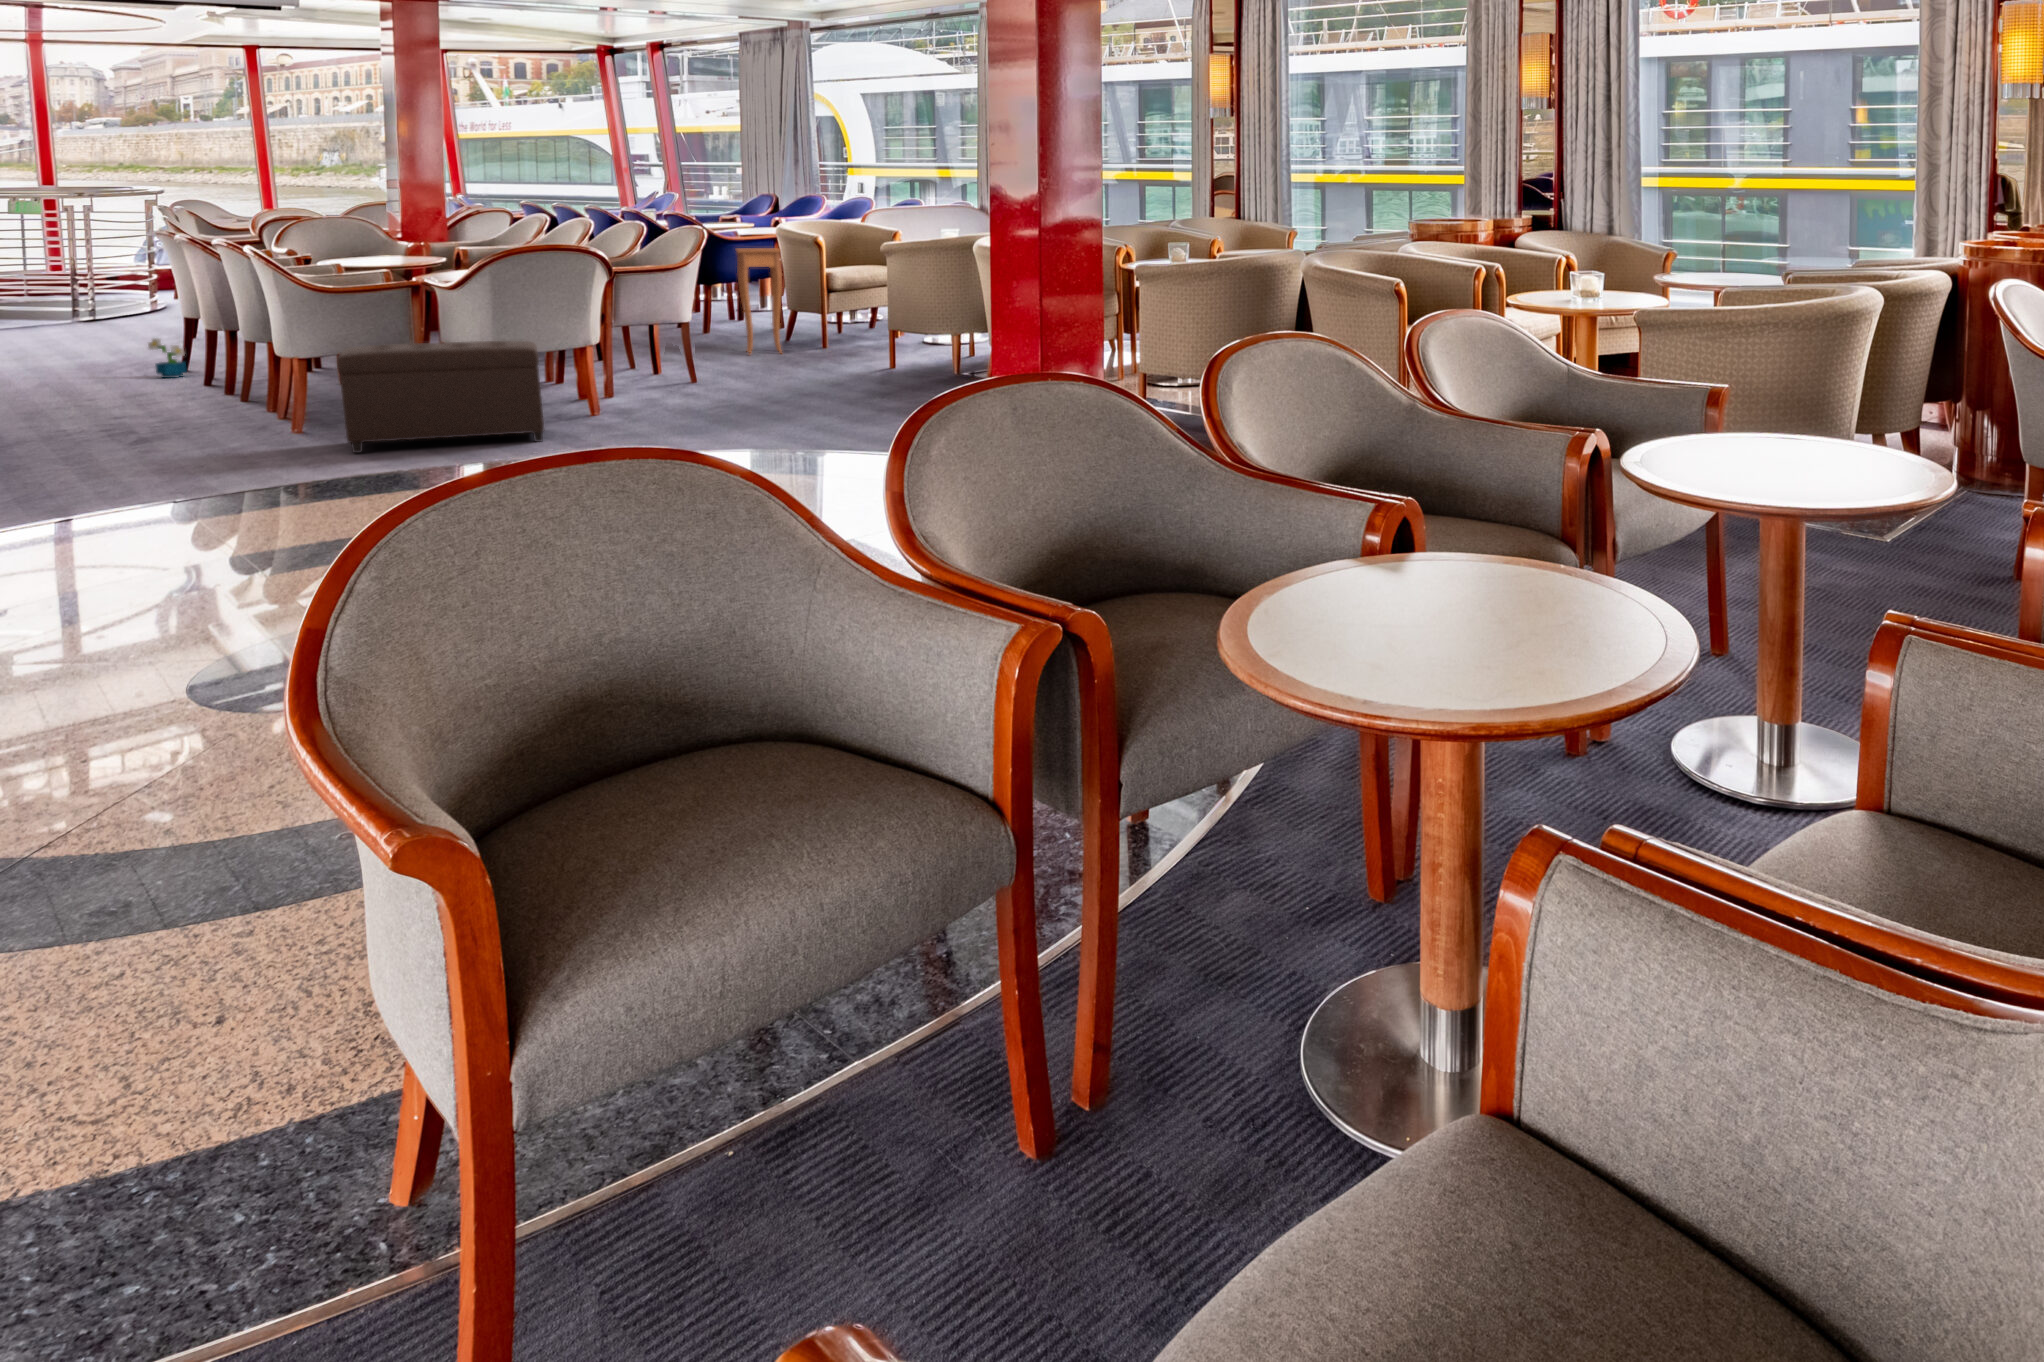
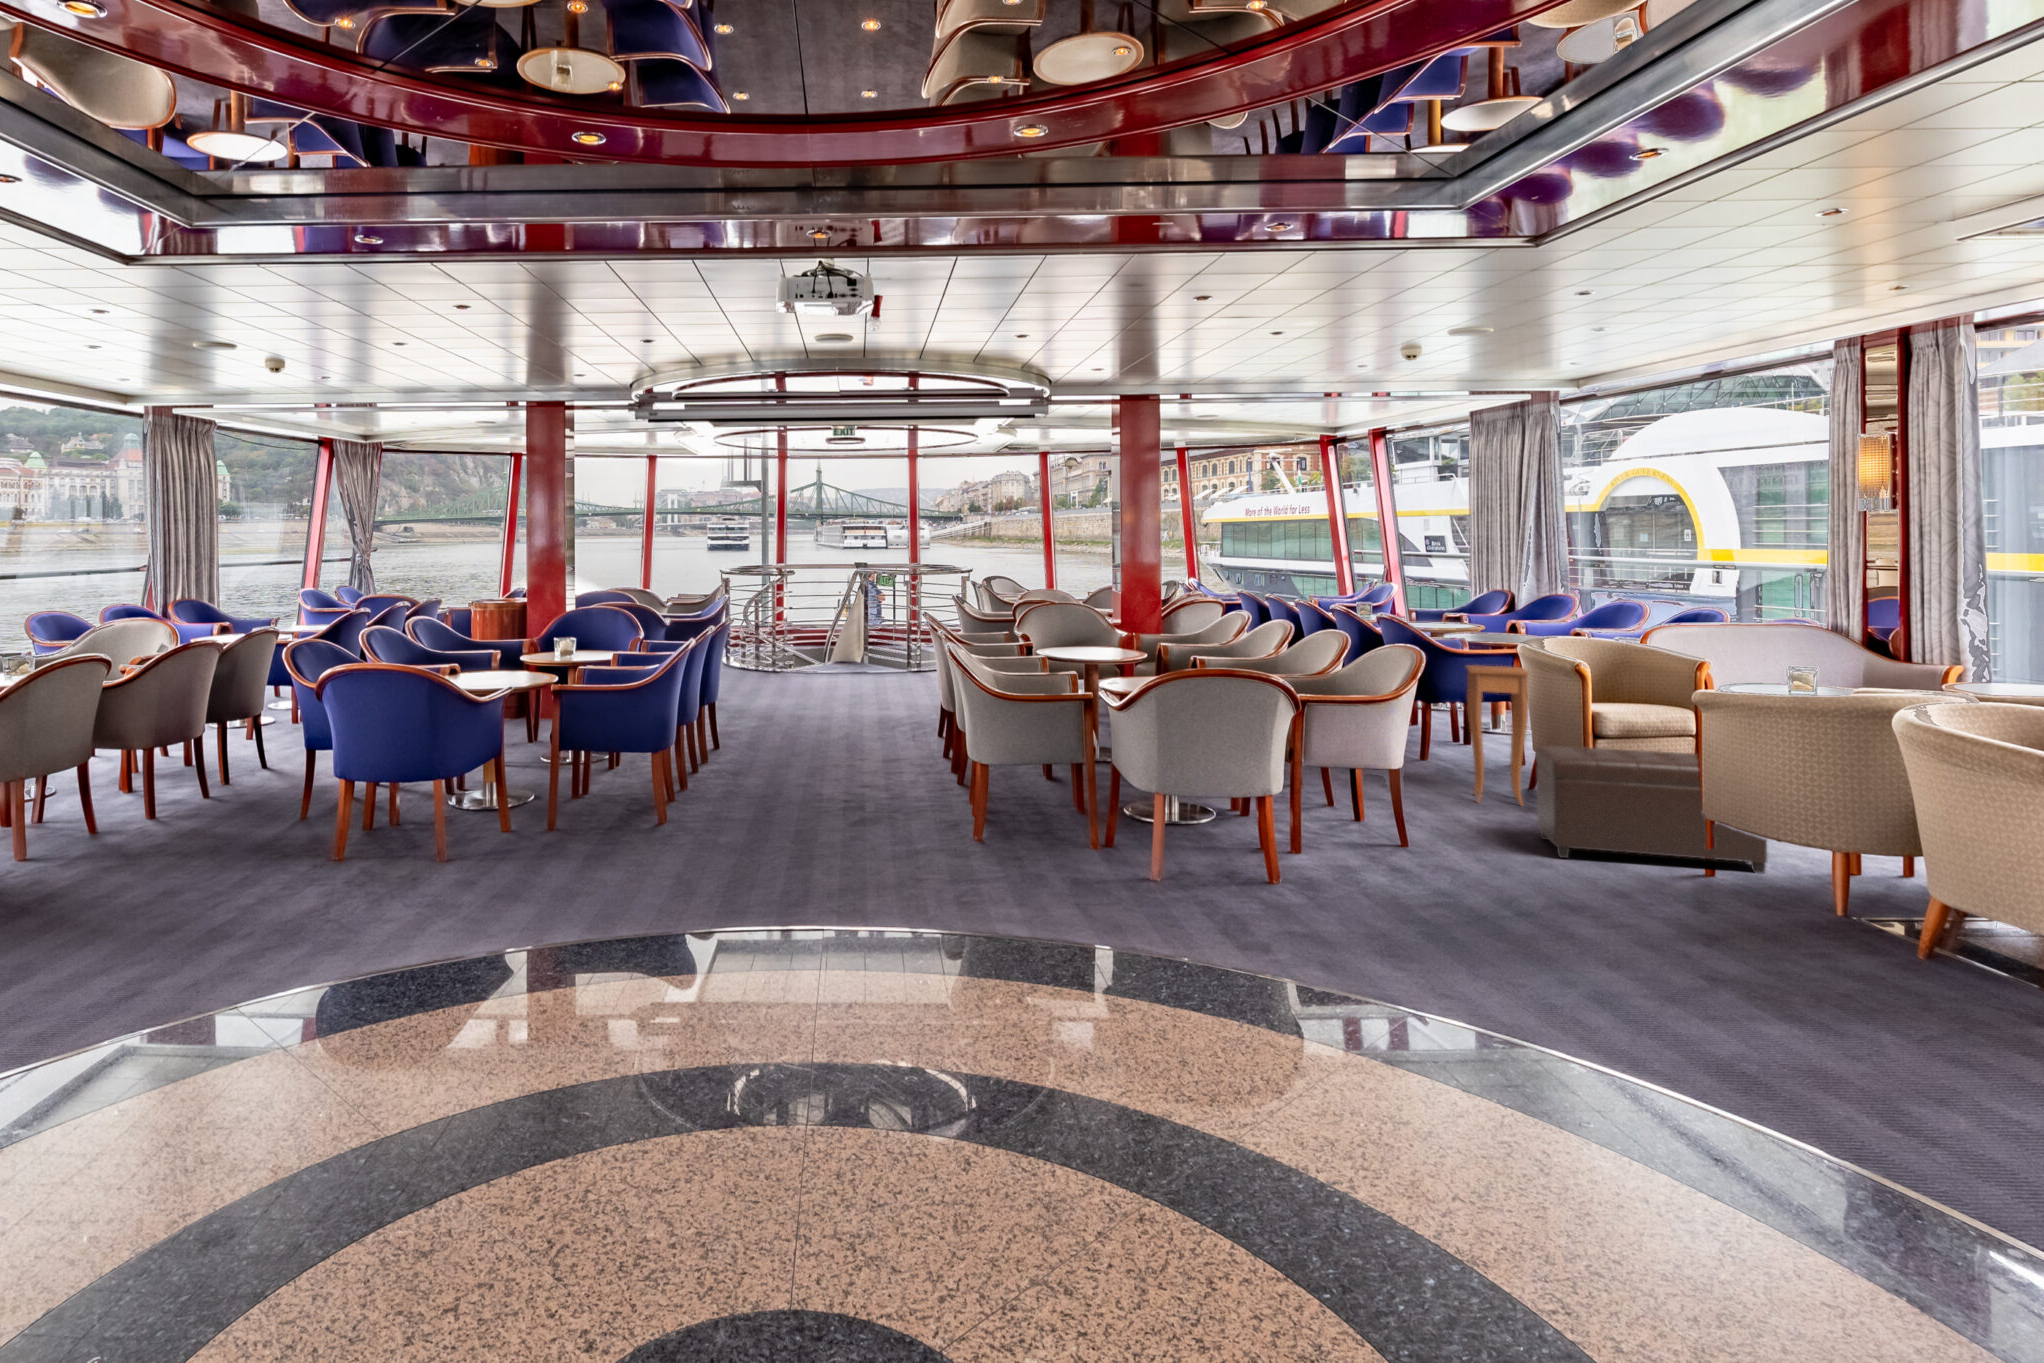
decorative plant: present [148,338,187,378] -> none [888,719,914,758]
ottoman: present [337,341,545,453] -> present [1535,746,1767,874]

